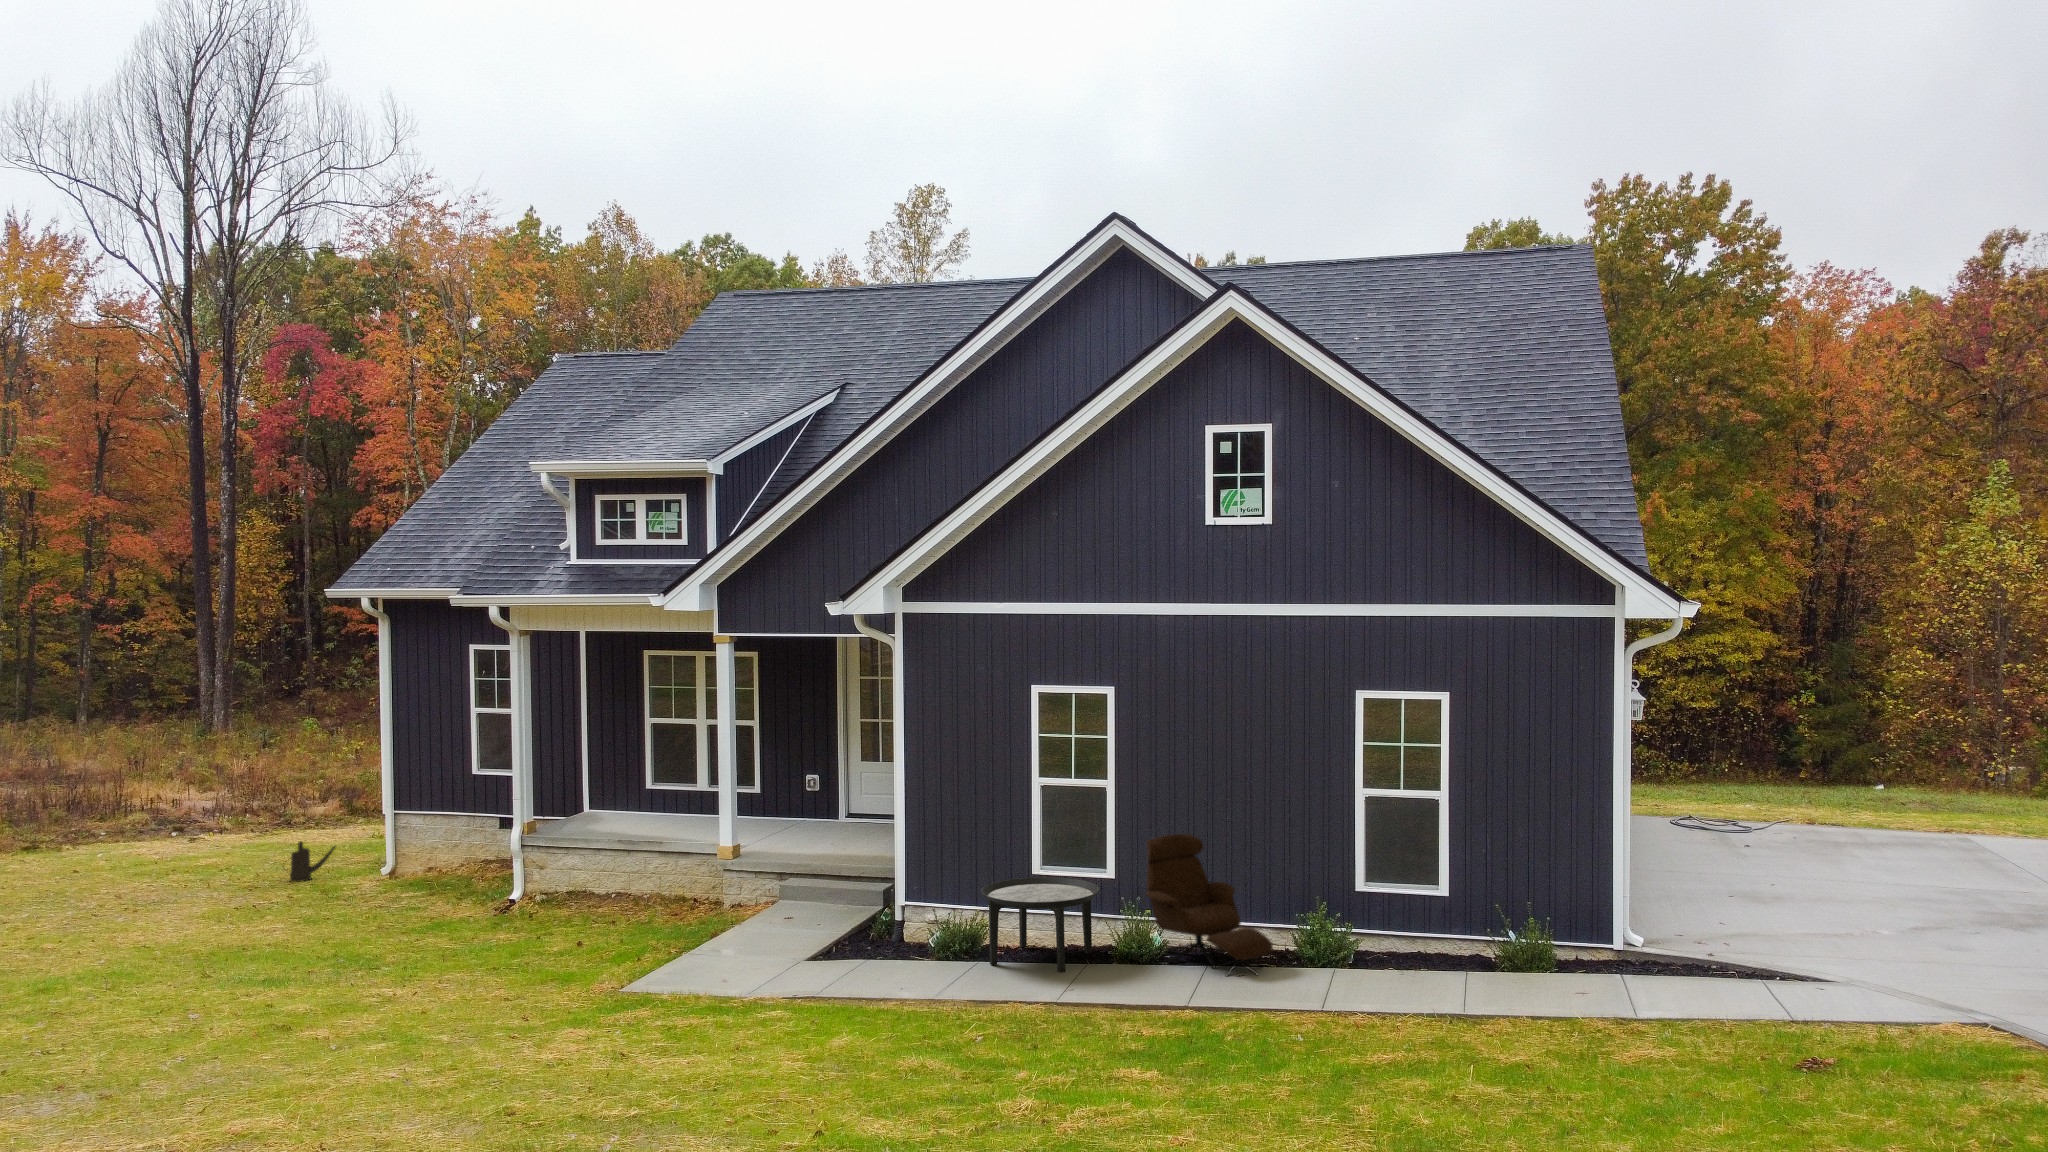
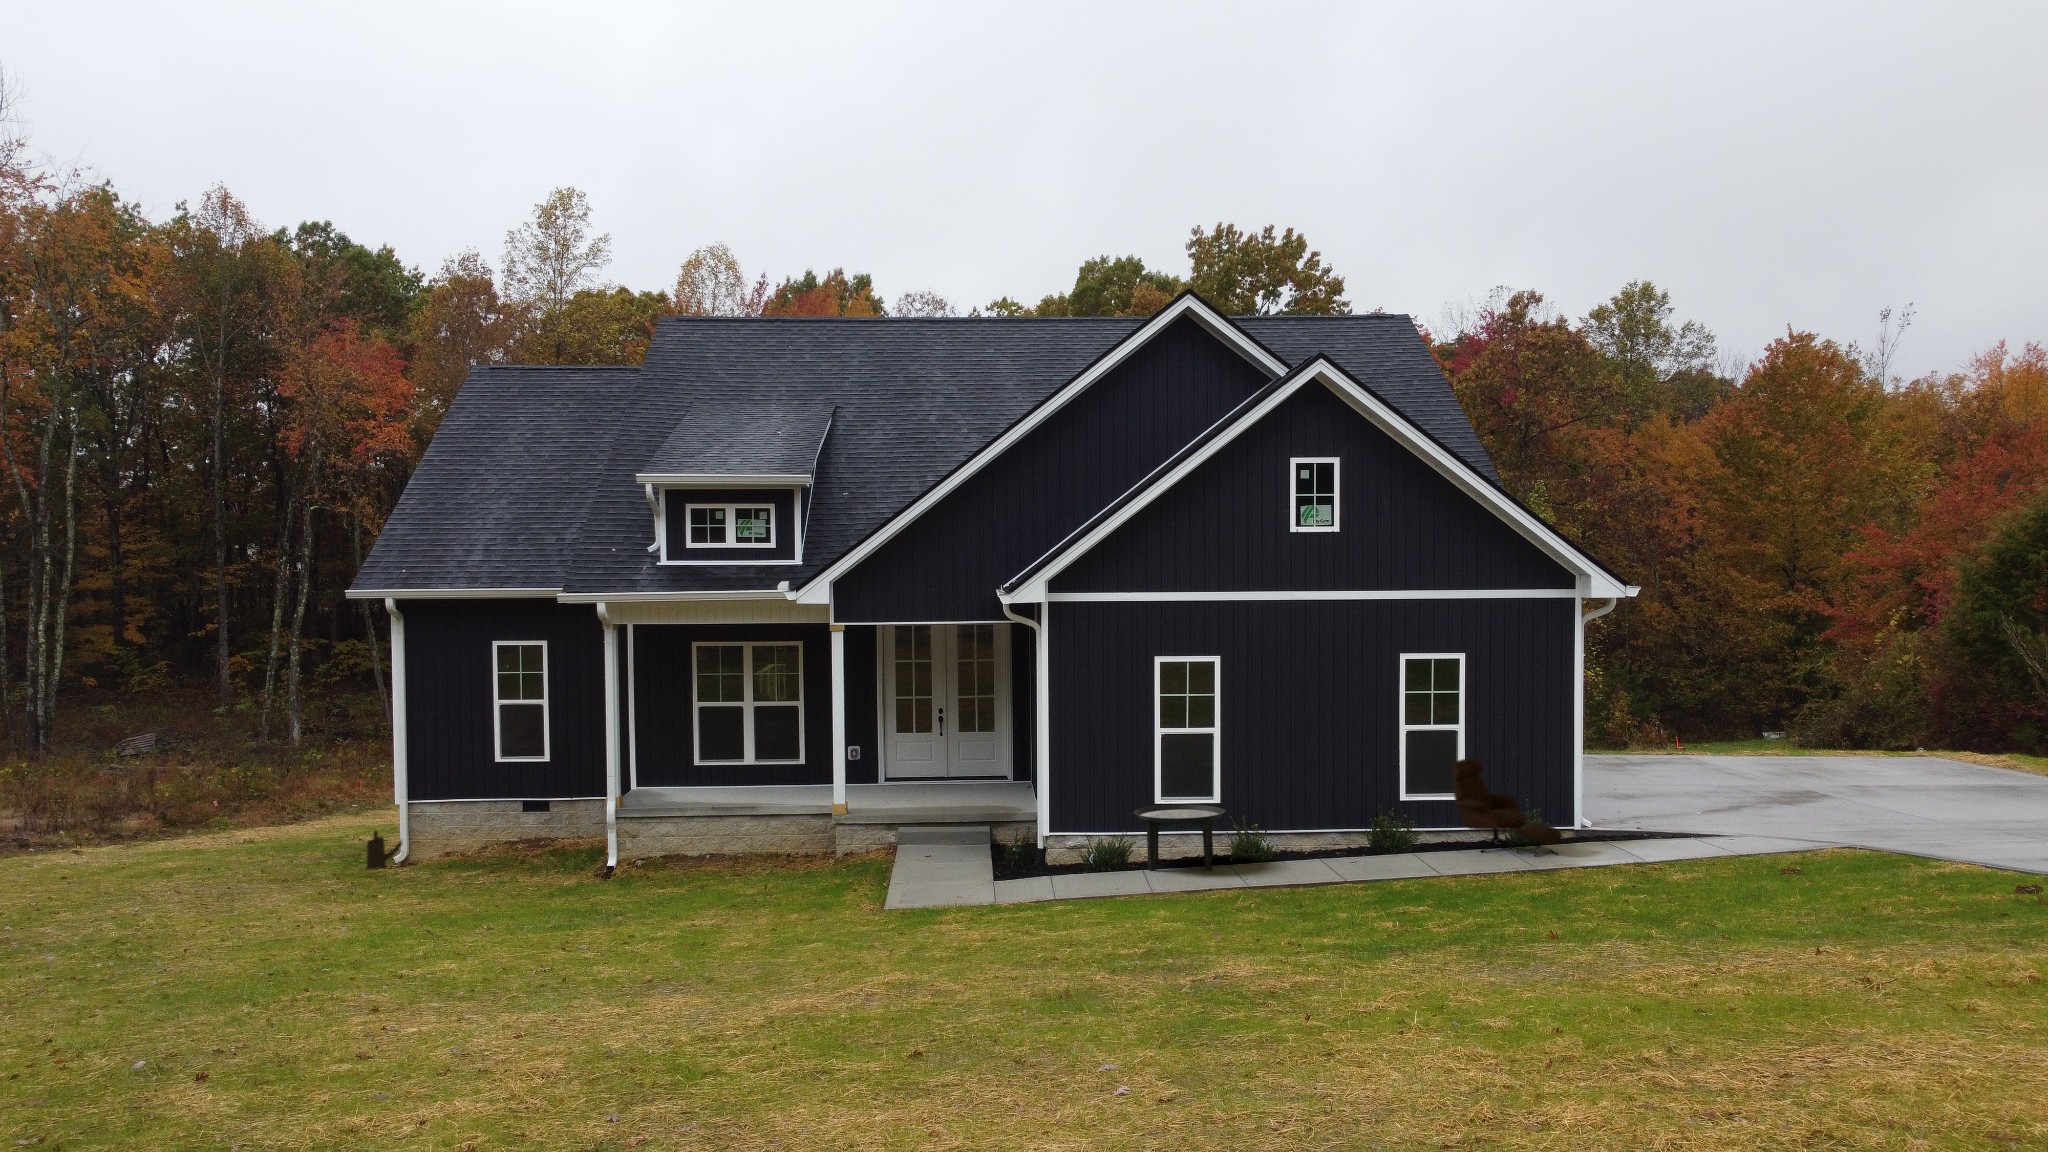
lounge chair: present [1146,834,1273,976] -> present [1452,759,1562,856]

